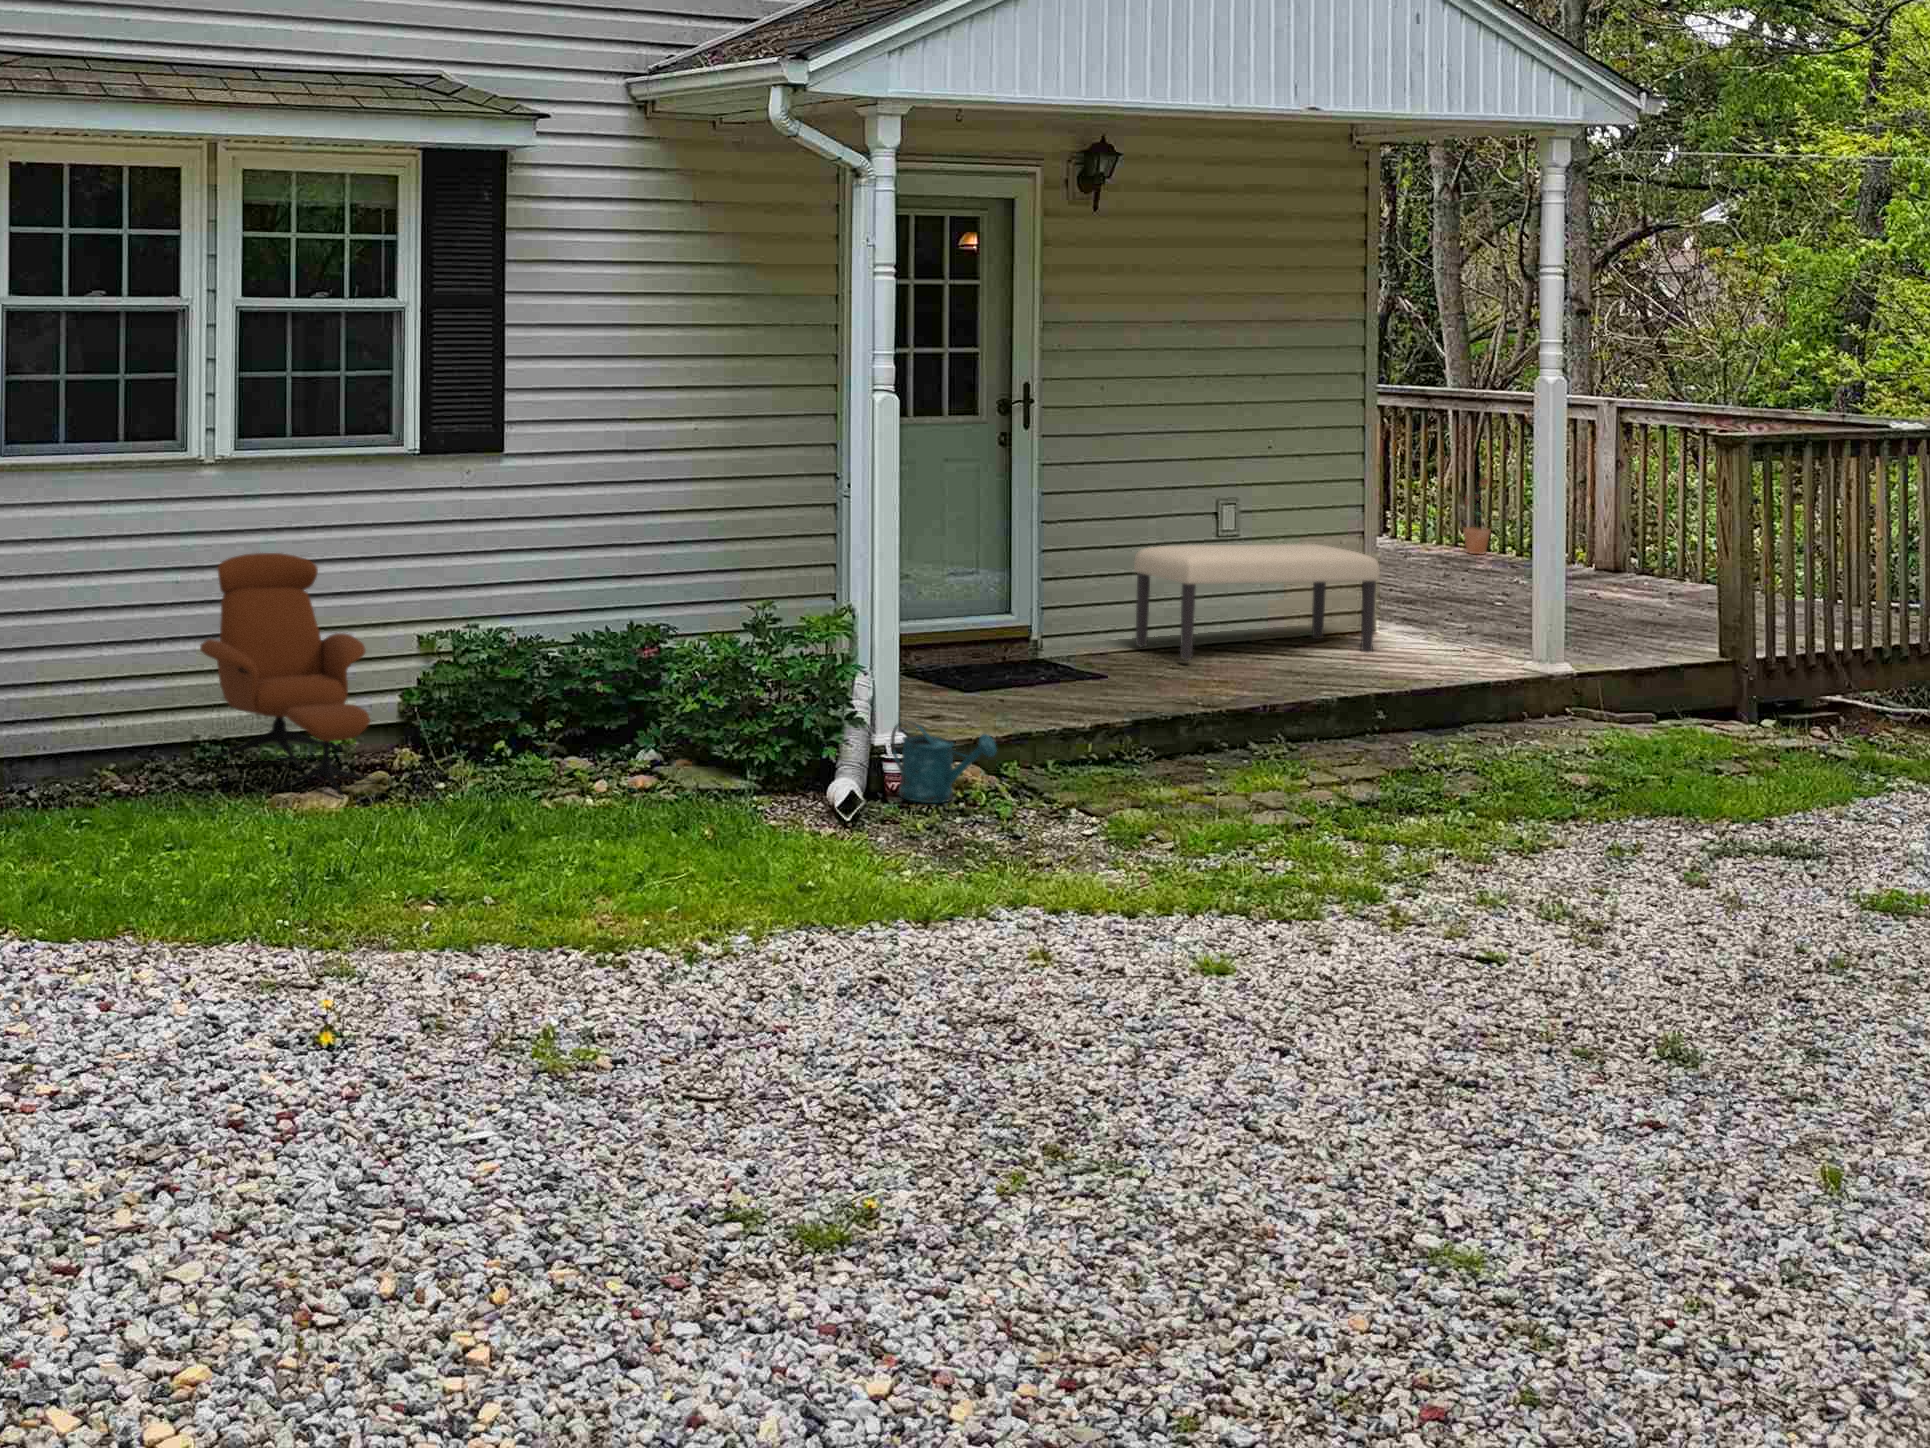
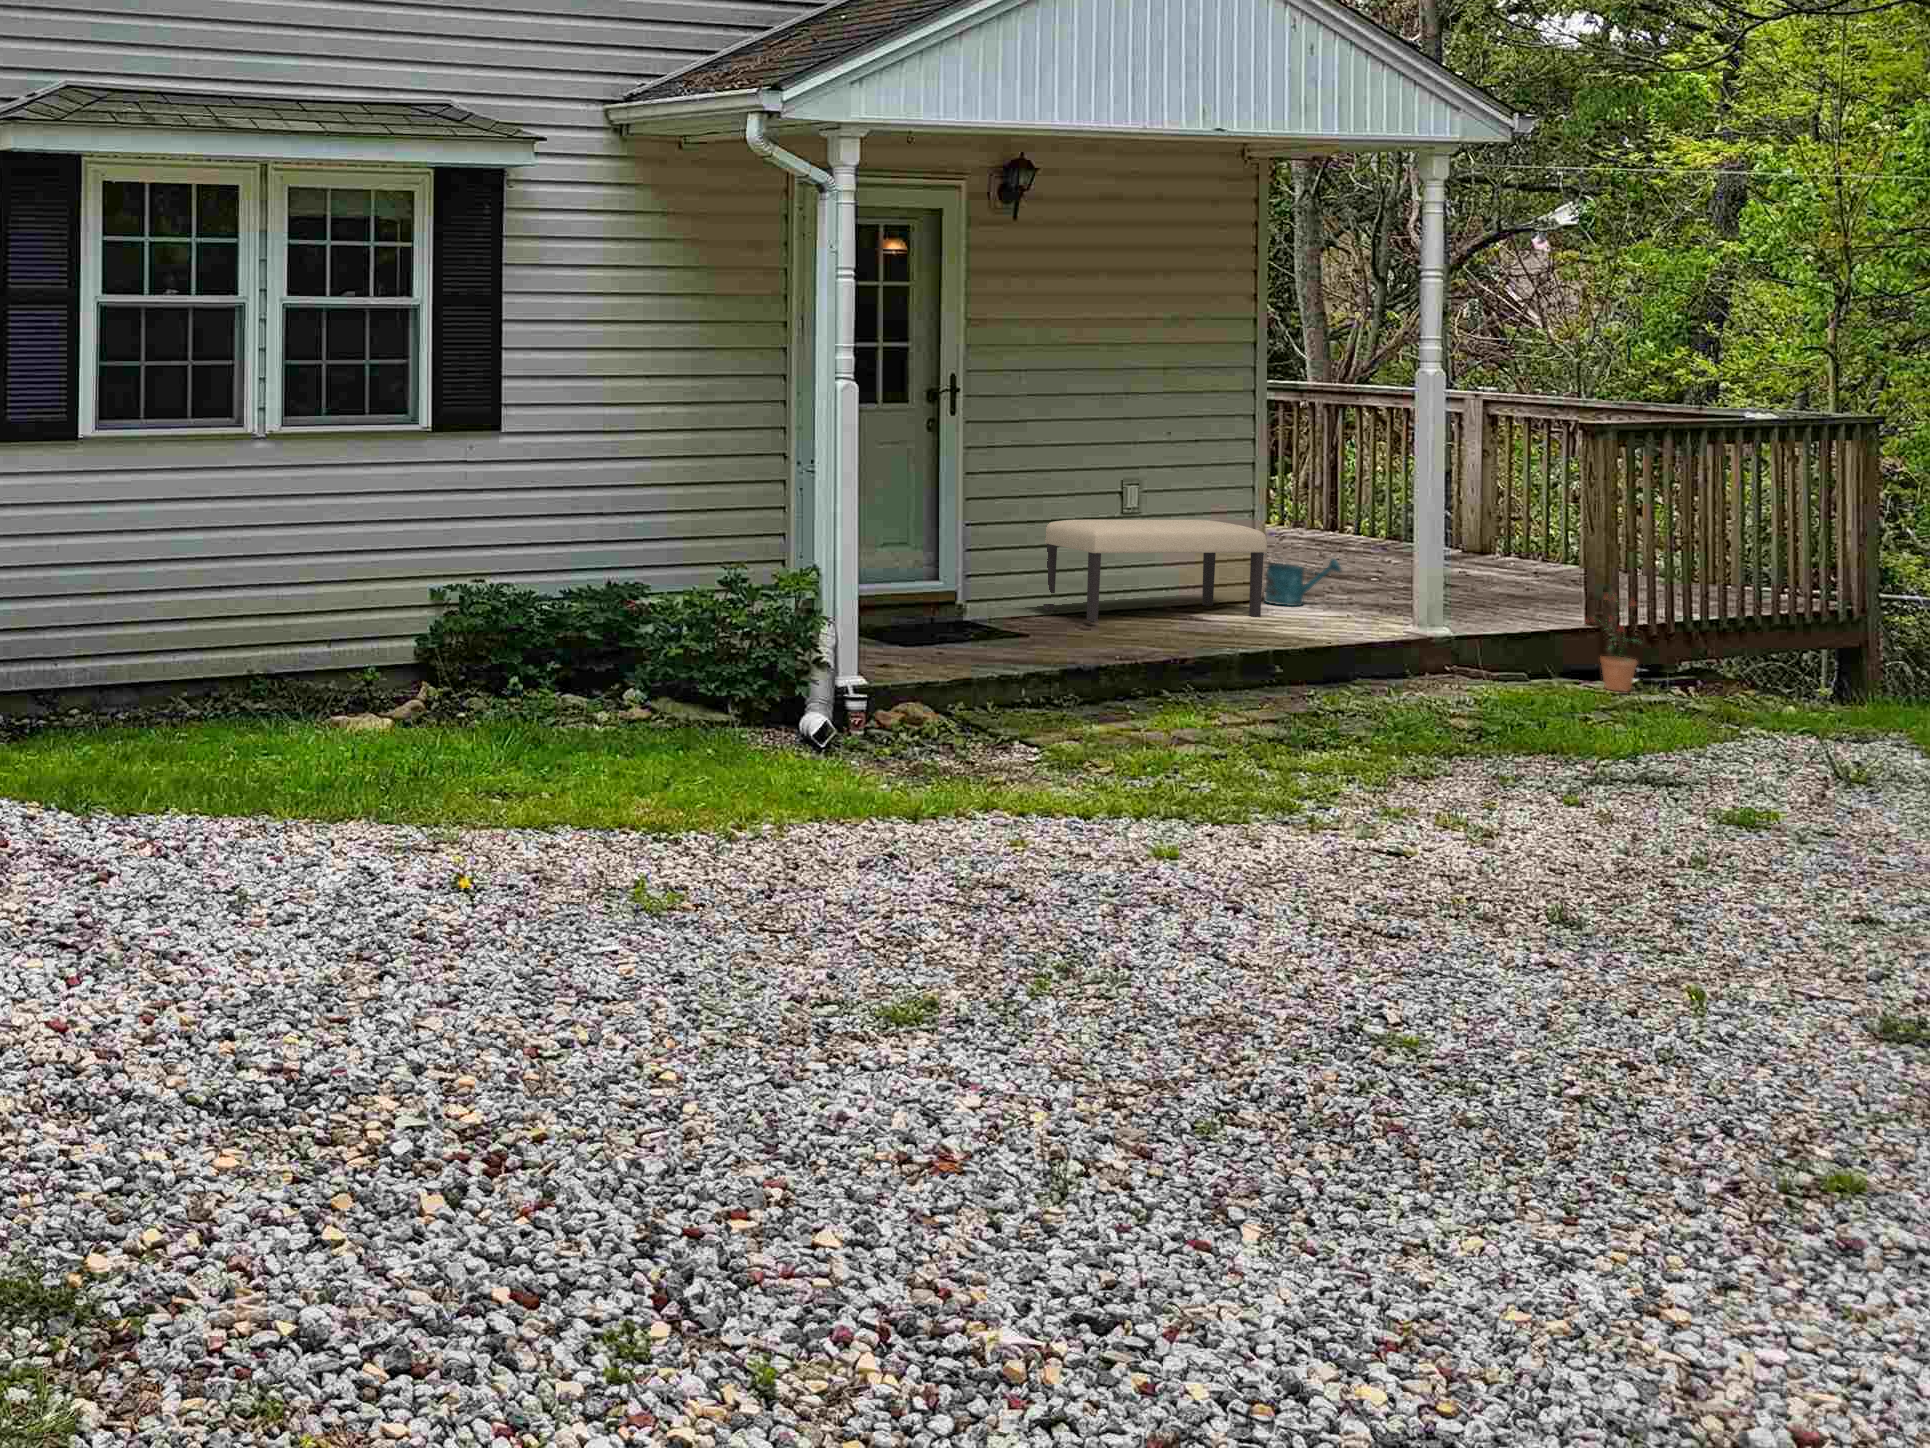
potted plant: present [1463,477,1491,554] -> present [1585,594,1637,692]
lounge chair: present [200,553,375,797] -> none [250,516,409,722]
watering can: present [891,721,996,803] -> present [1264,554,1342,606]

